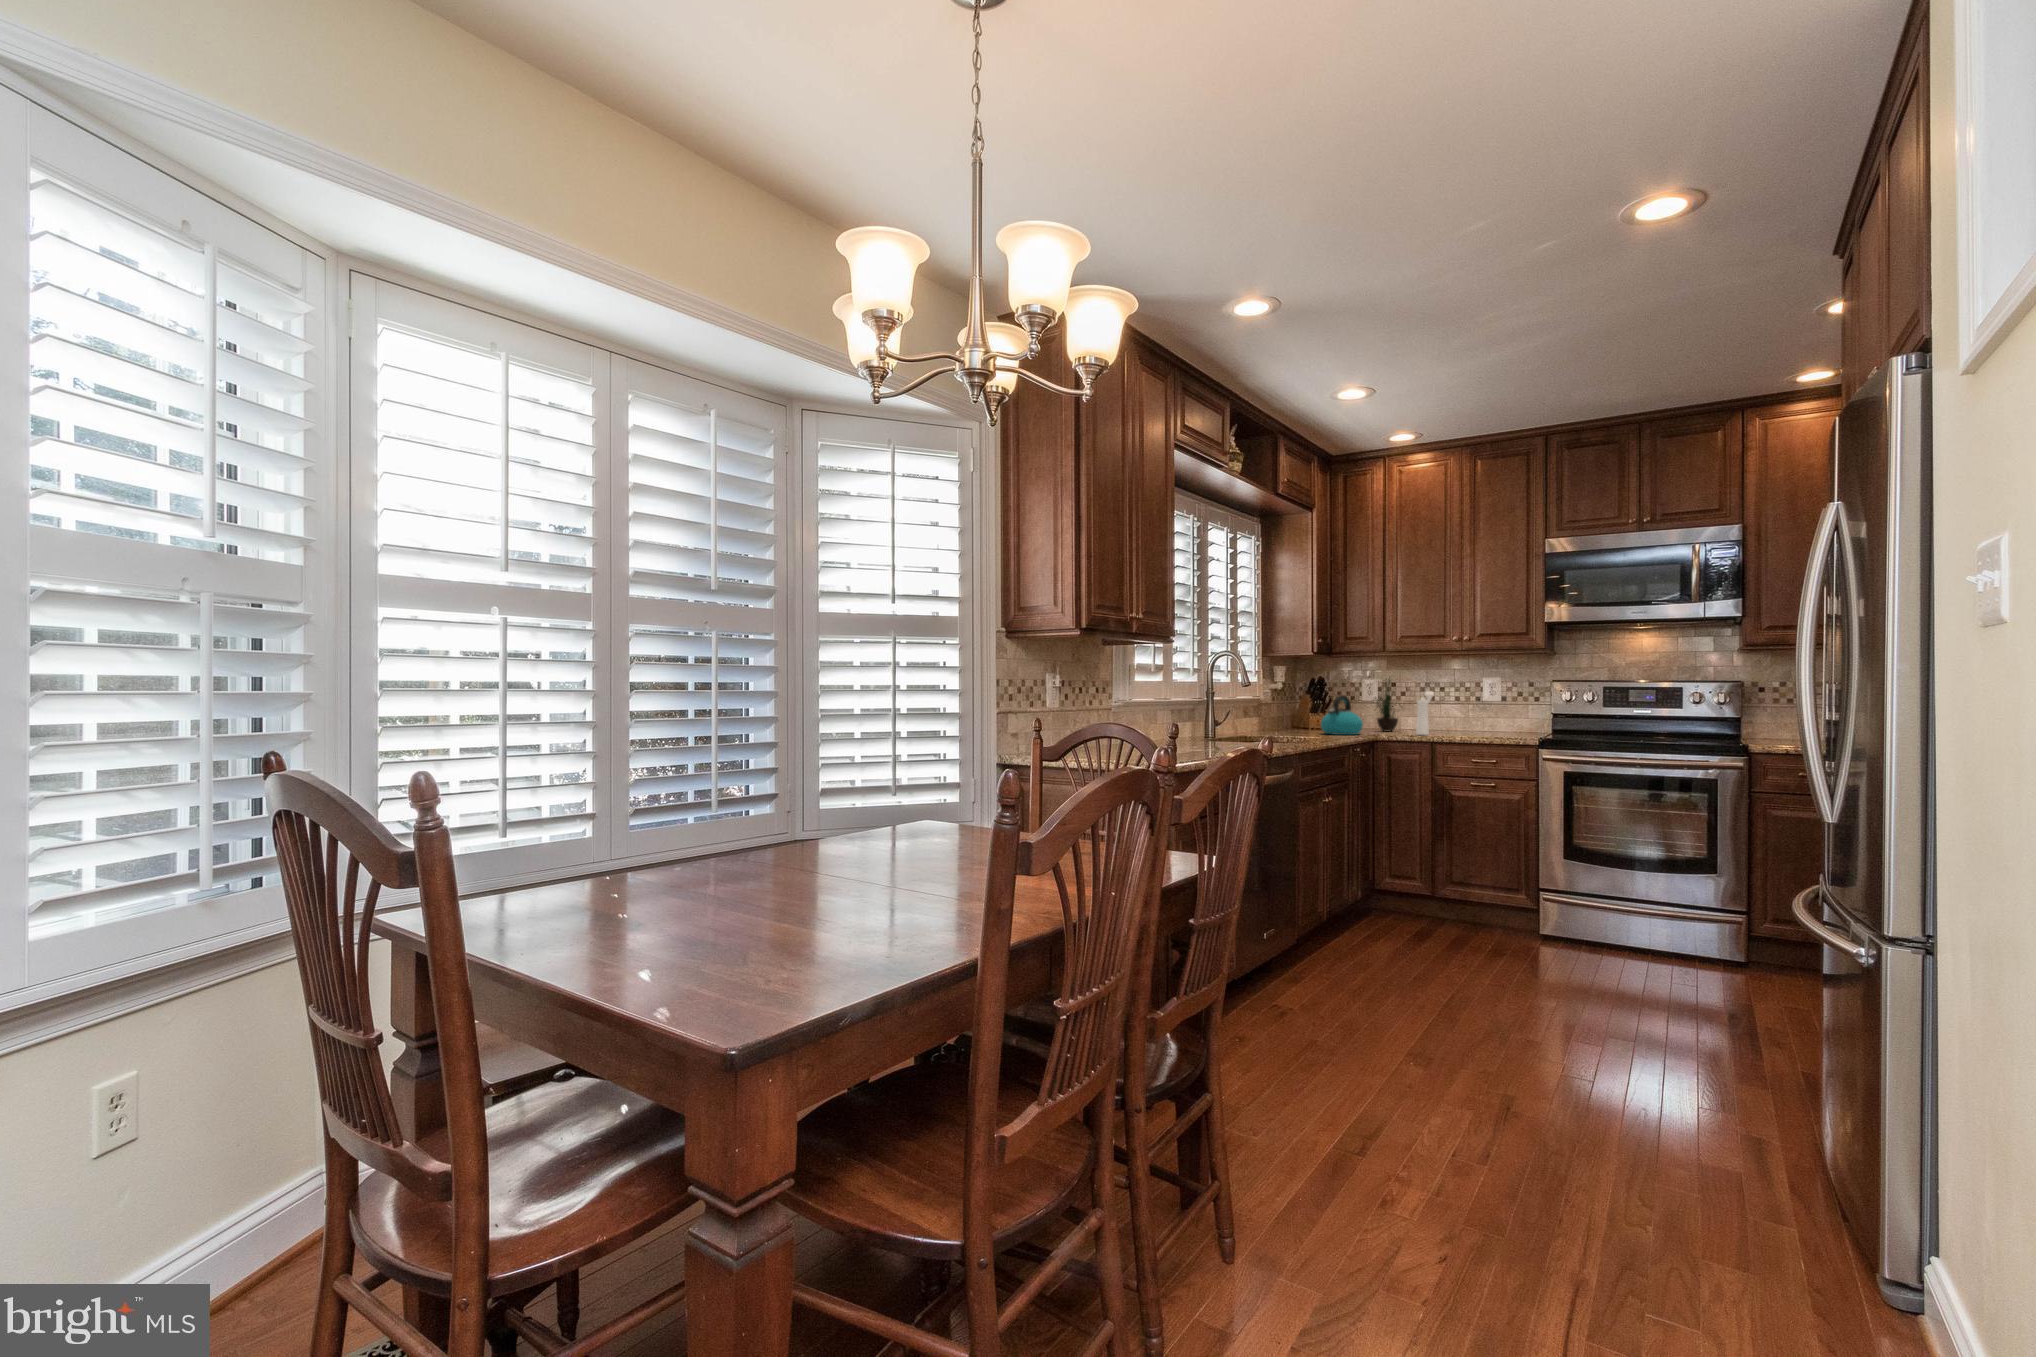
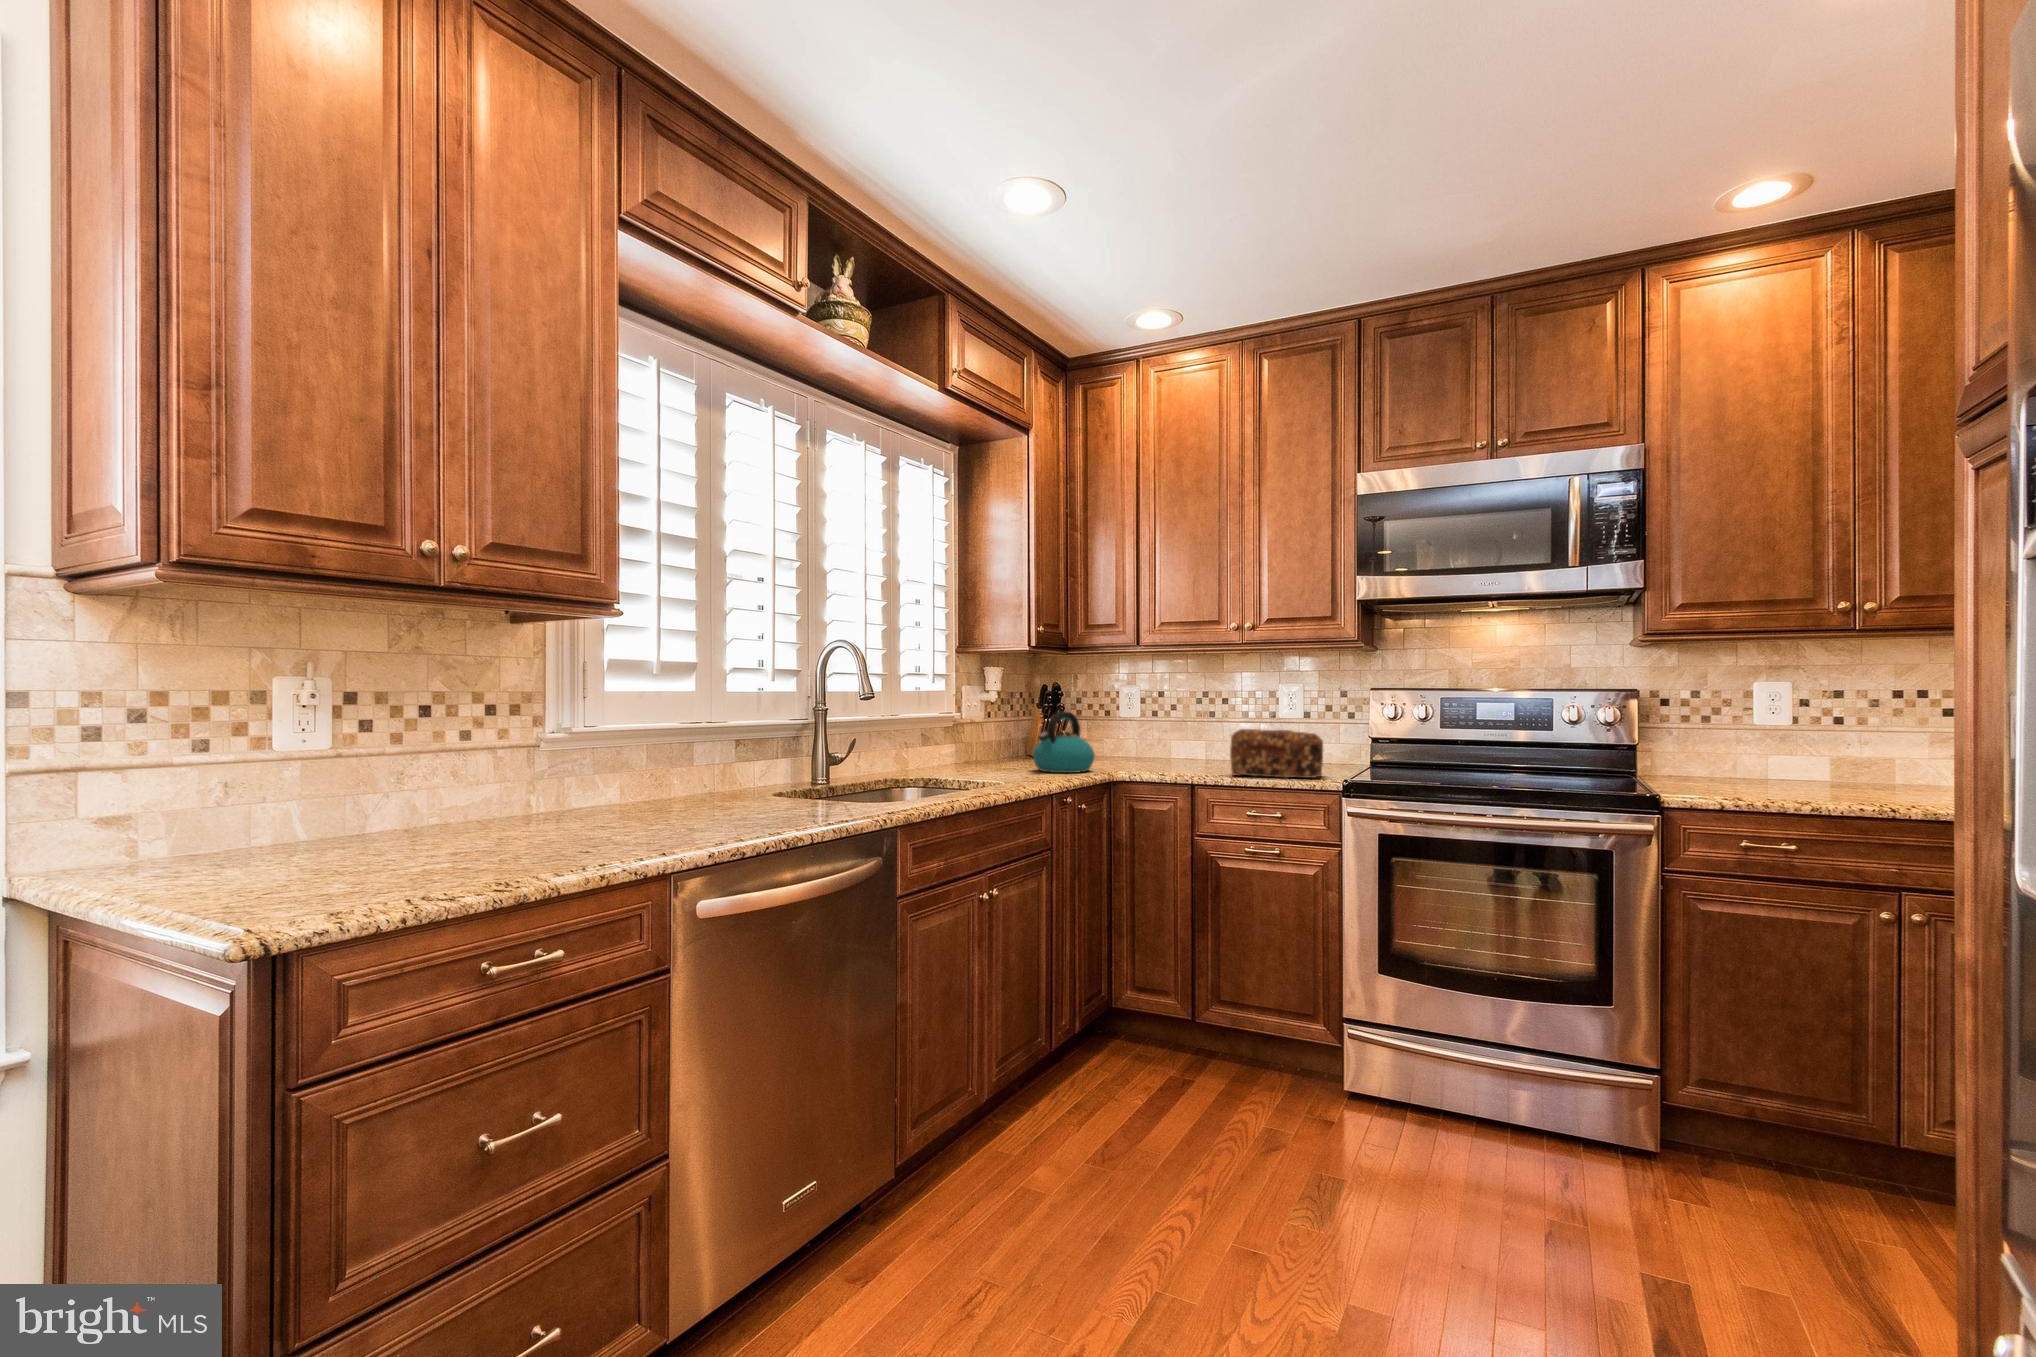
potted plant: present [1375,680,1400,732] -> none [1119,669,1168,764]
pepper mill: present [1416,691,1433,735] -> none [1172,705,1201,772]
bread loaf: none [1460,707,1523,738] -> present [1230,729,1323,778]

